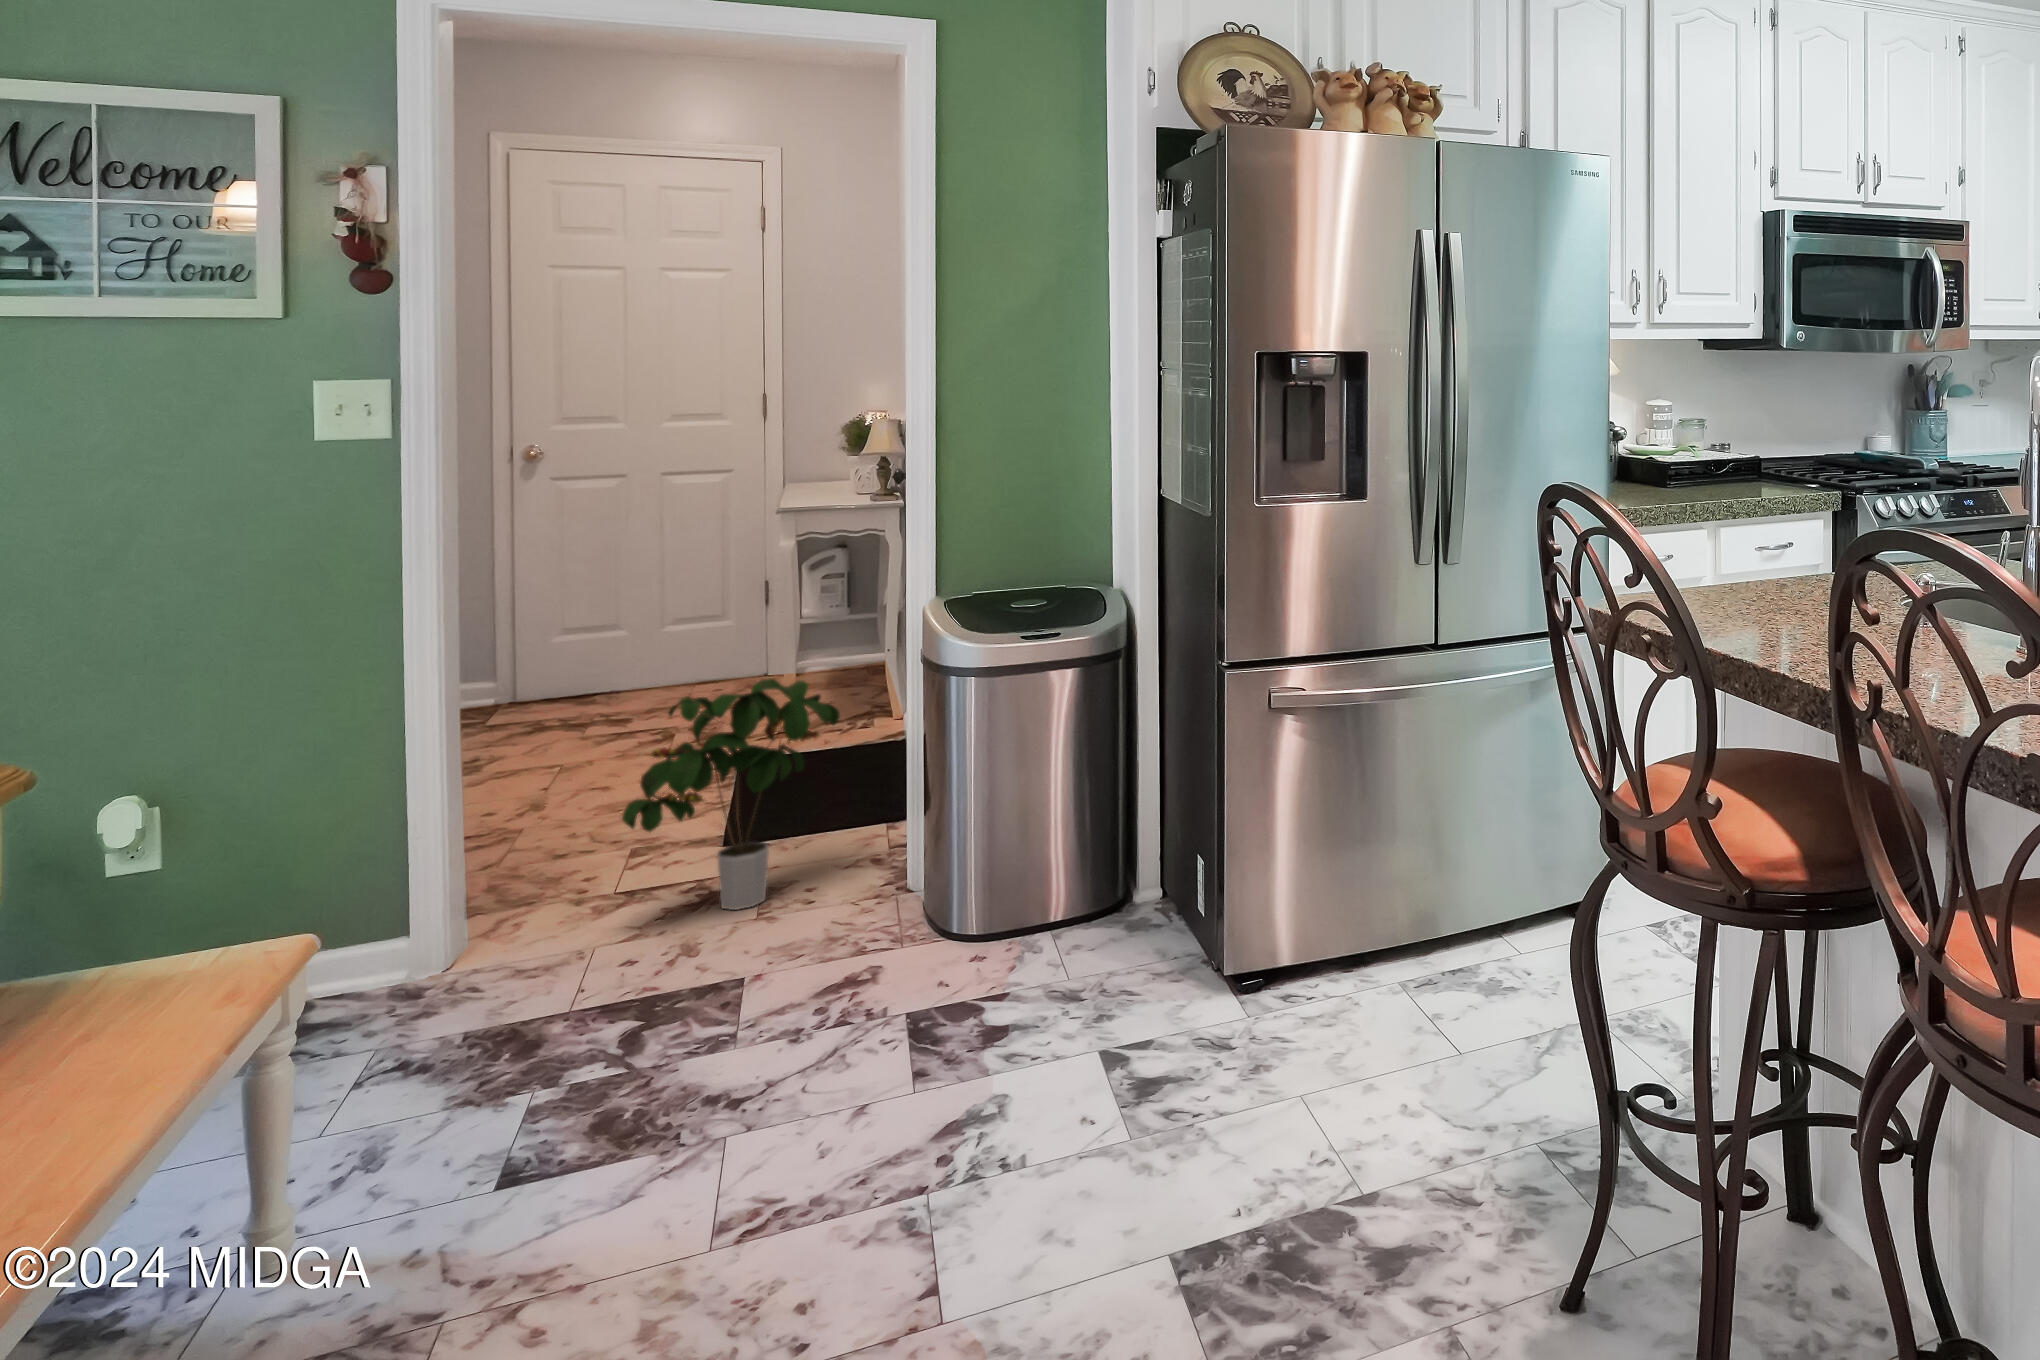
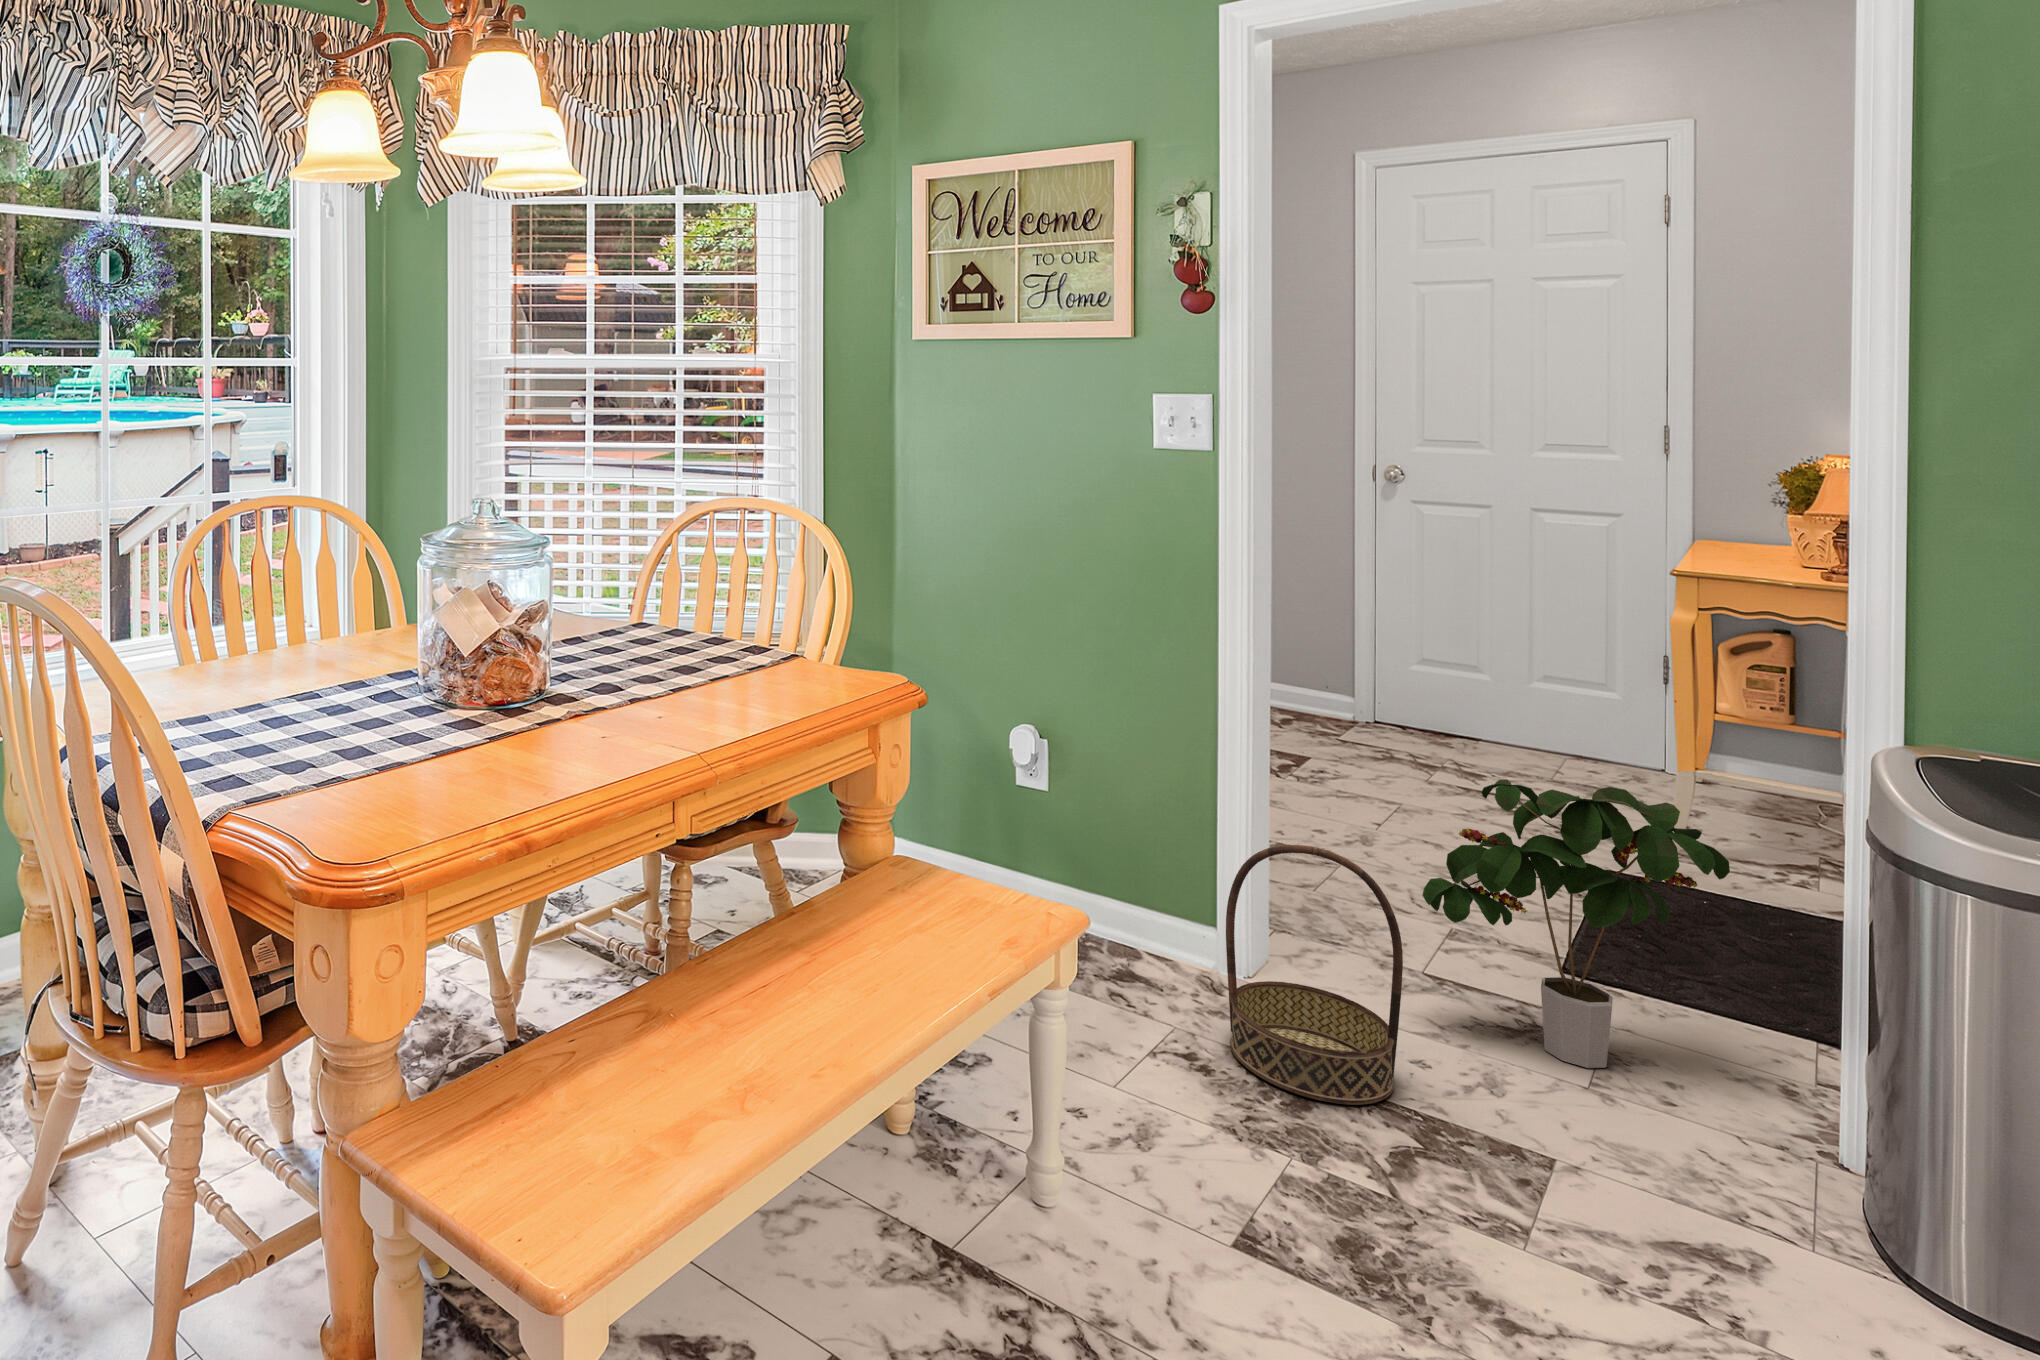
basket: none [439,804,617,1046] -> present [1226,845,1403,1105]

